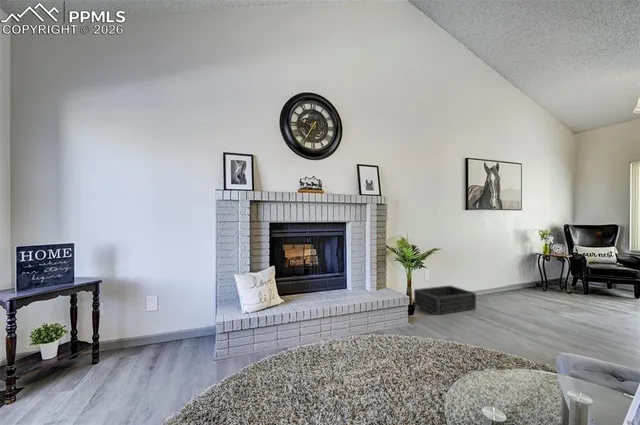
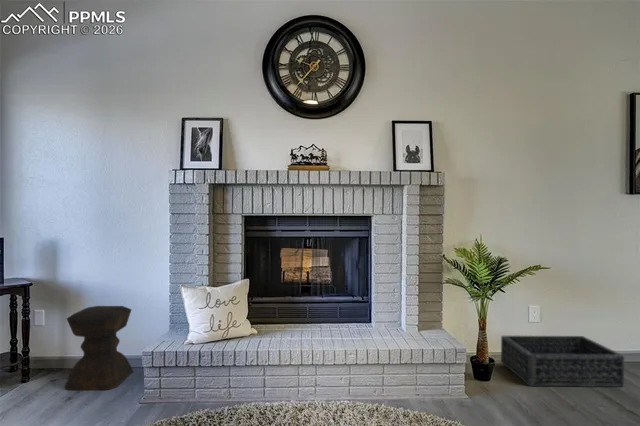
stool: none [138,293,187,364] -> present [65,306,133,390]

